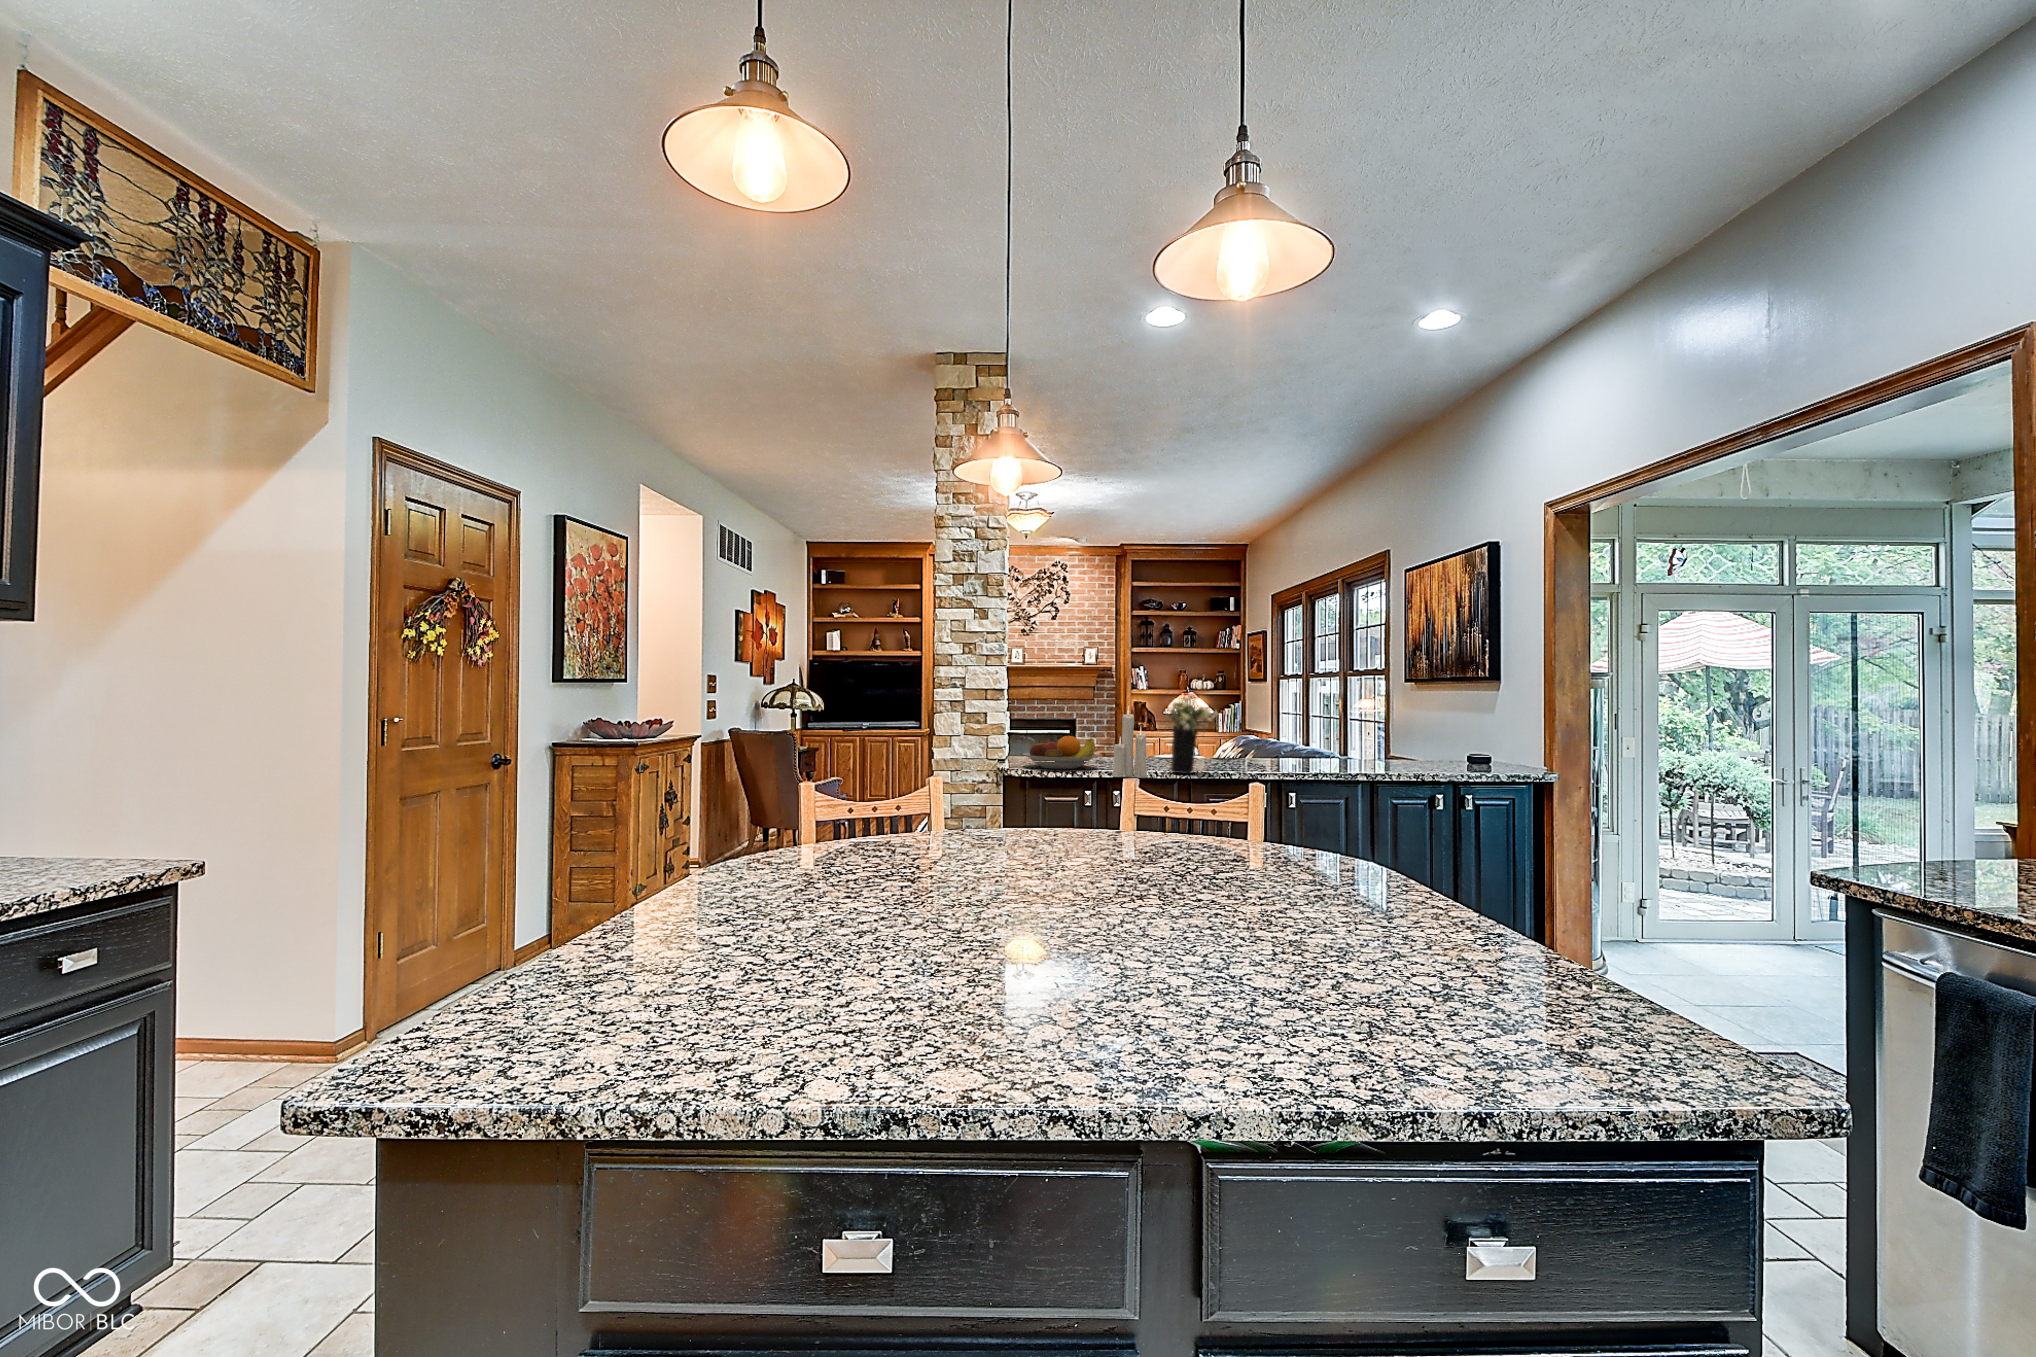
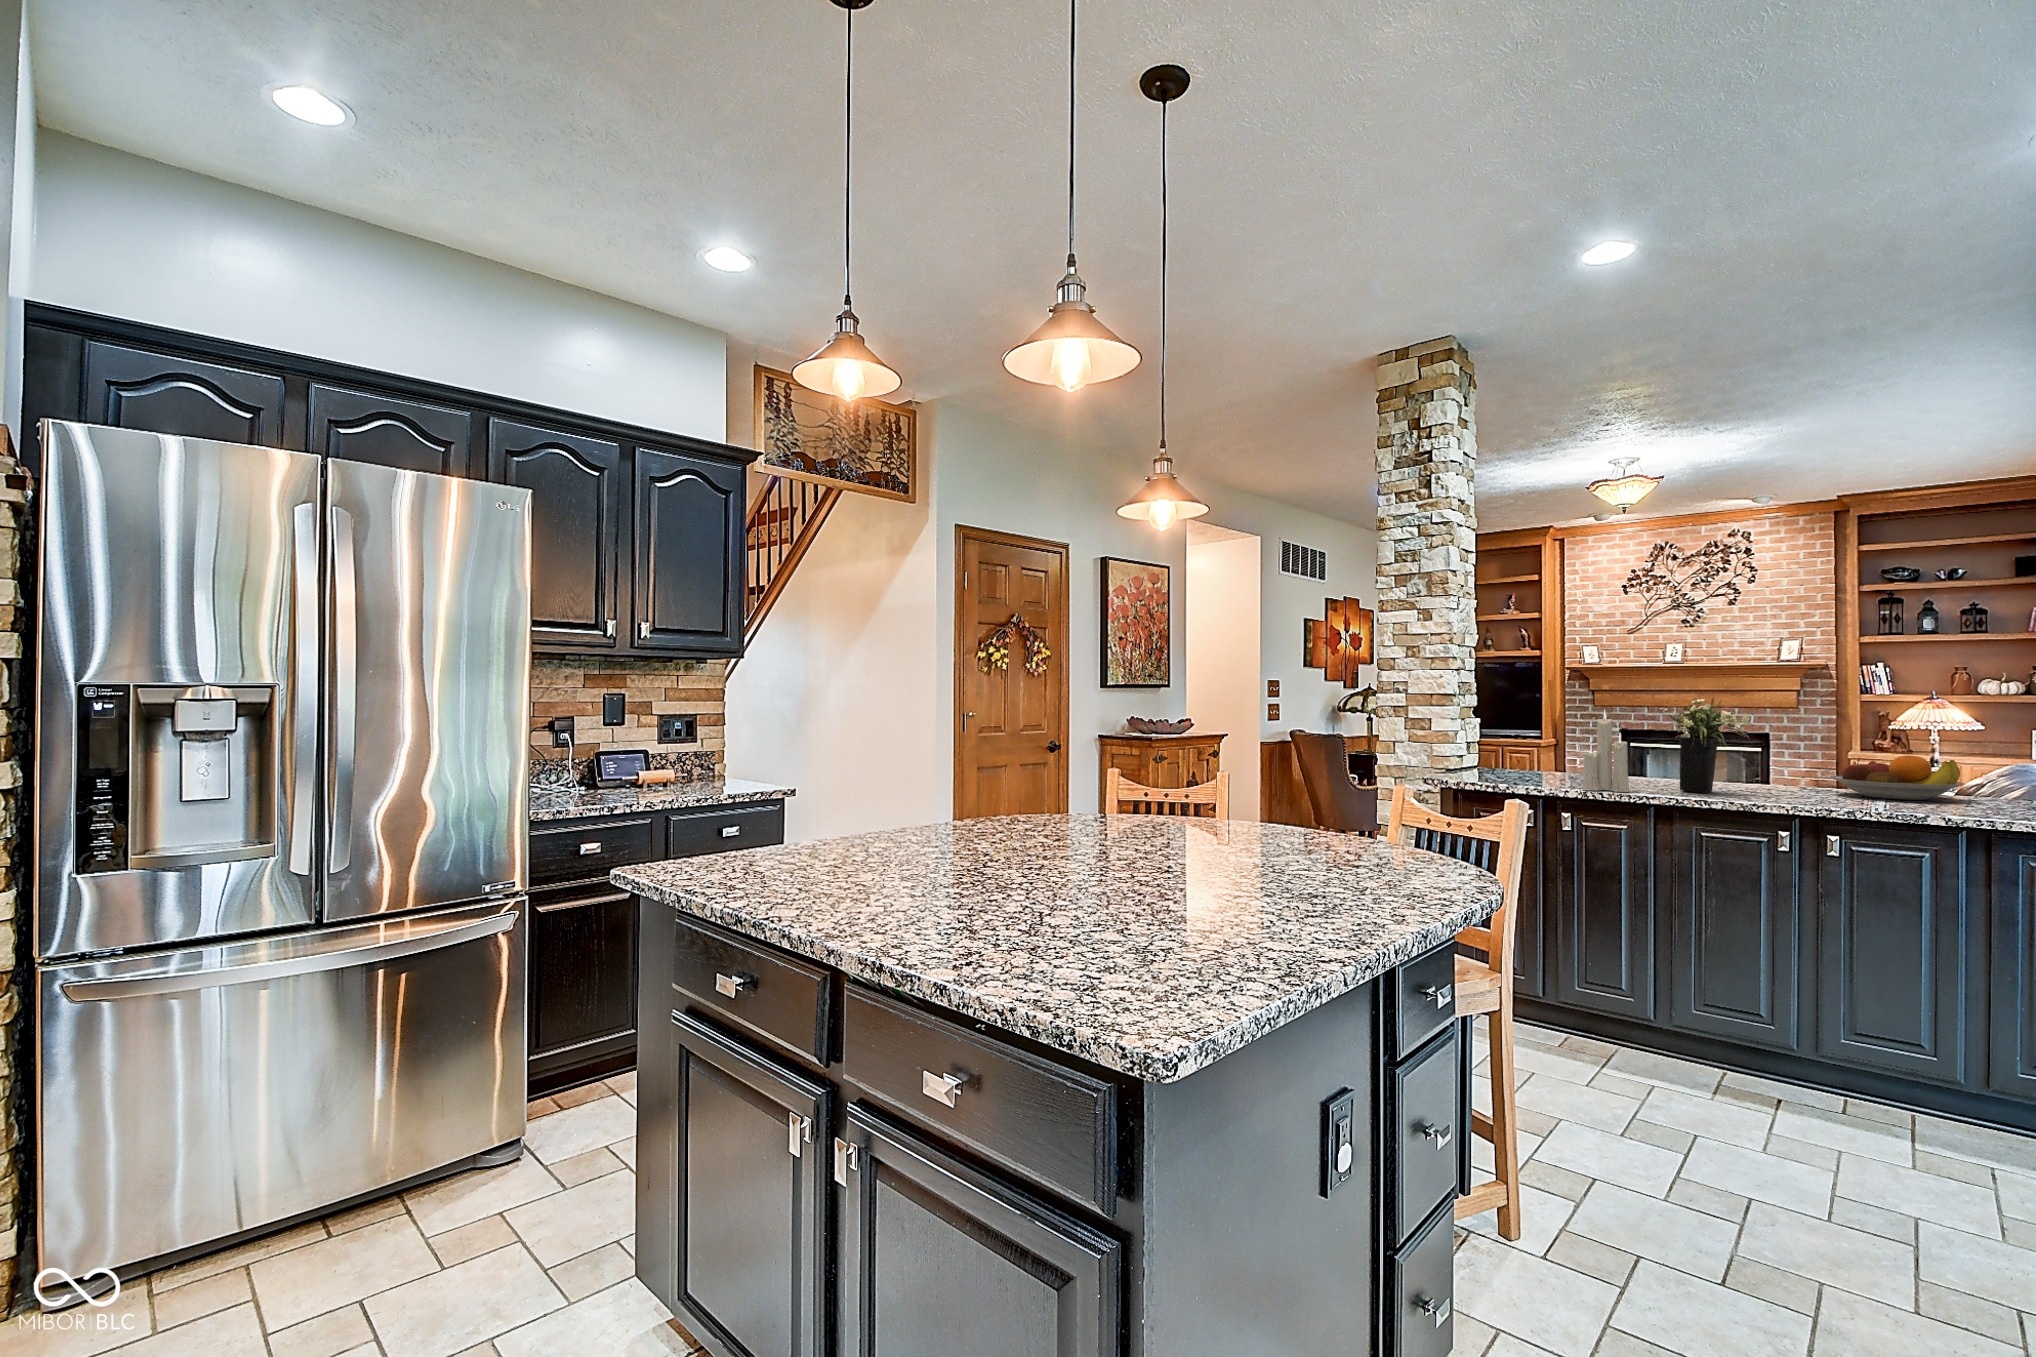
fruit bowl: present [1023,736,1097,769] -> present [1830,755,1965,800]

